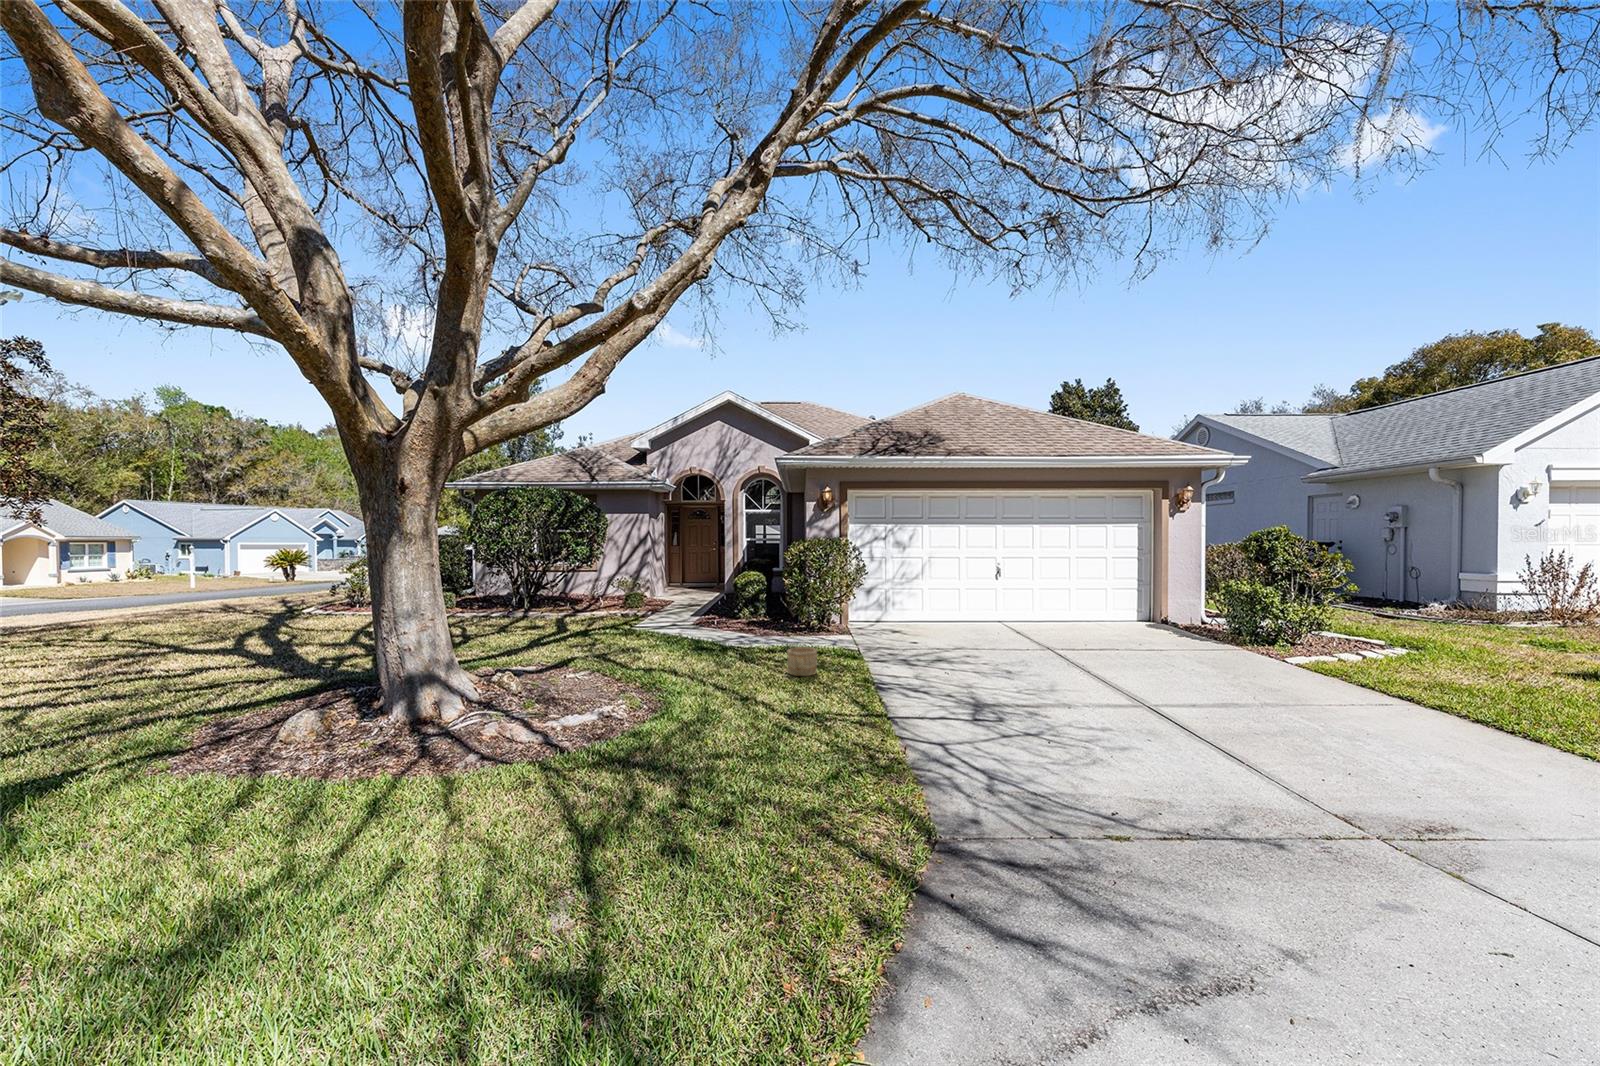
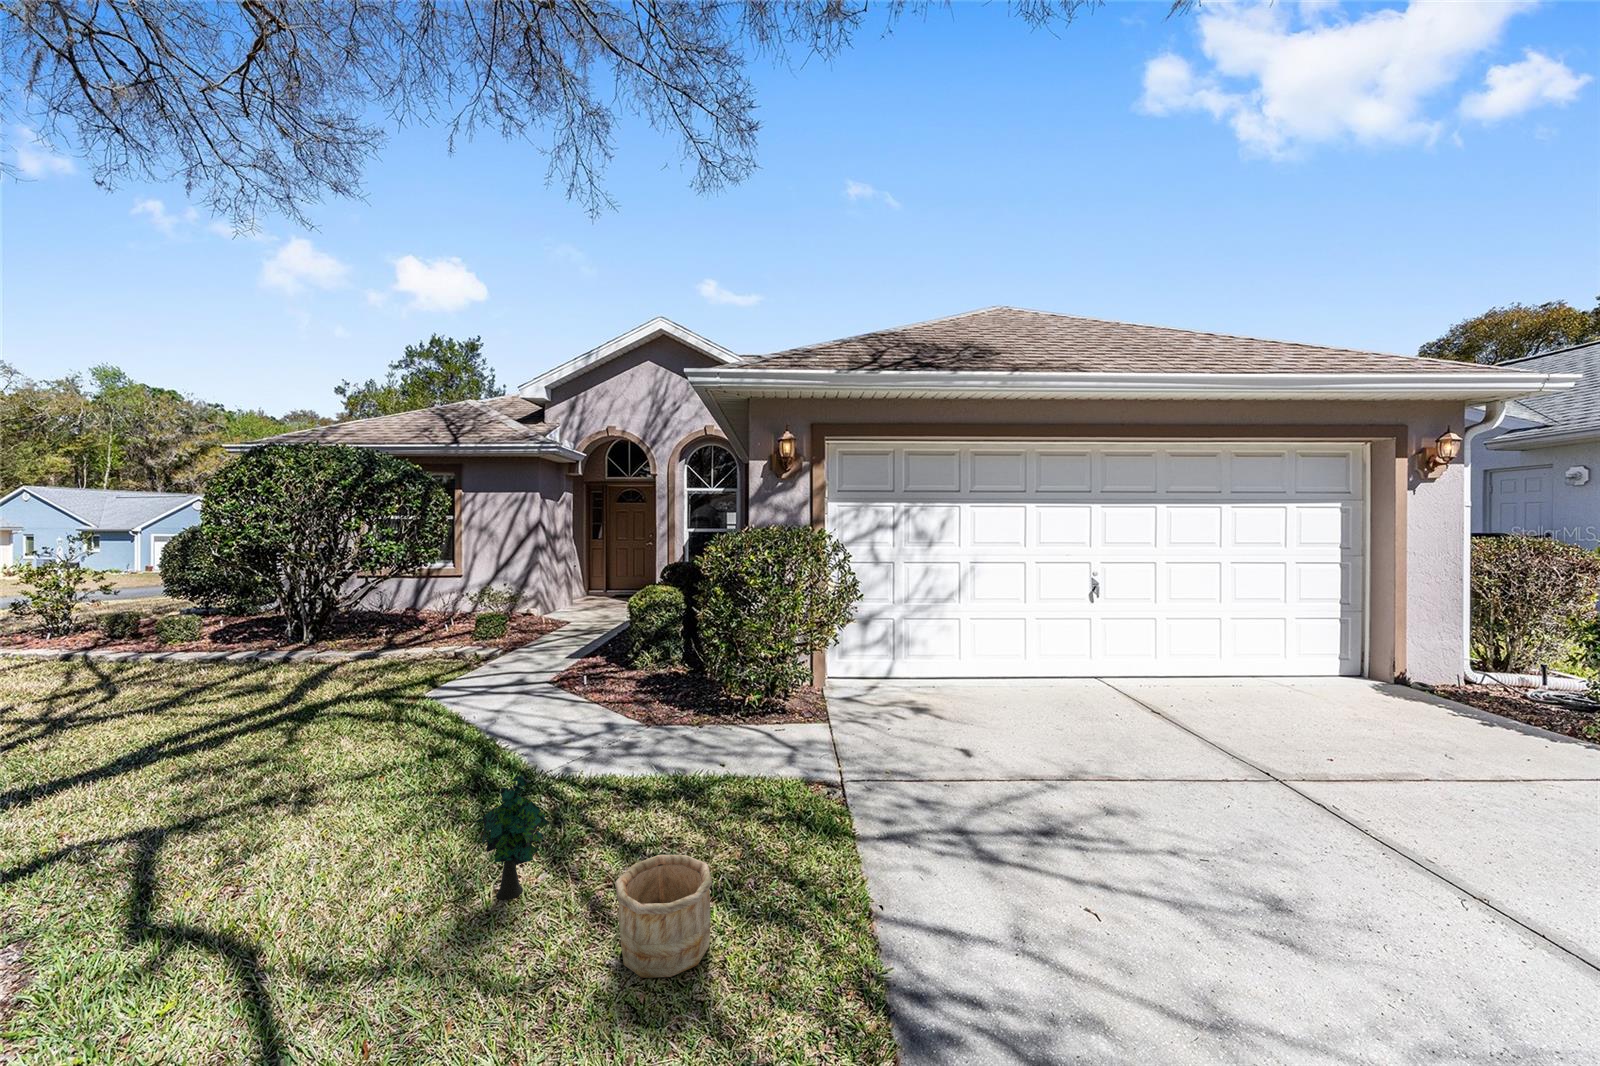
decorative plant: none [729,625,754,667] -> present [474,775,549,899]

